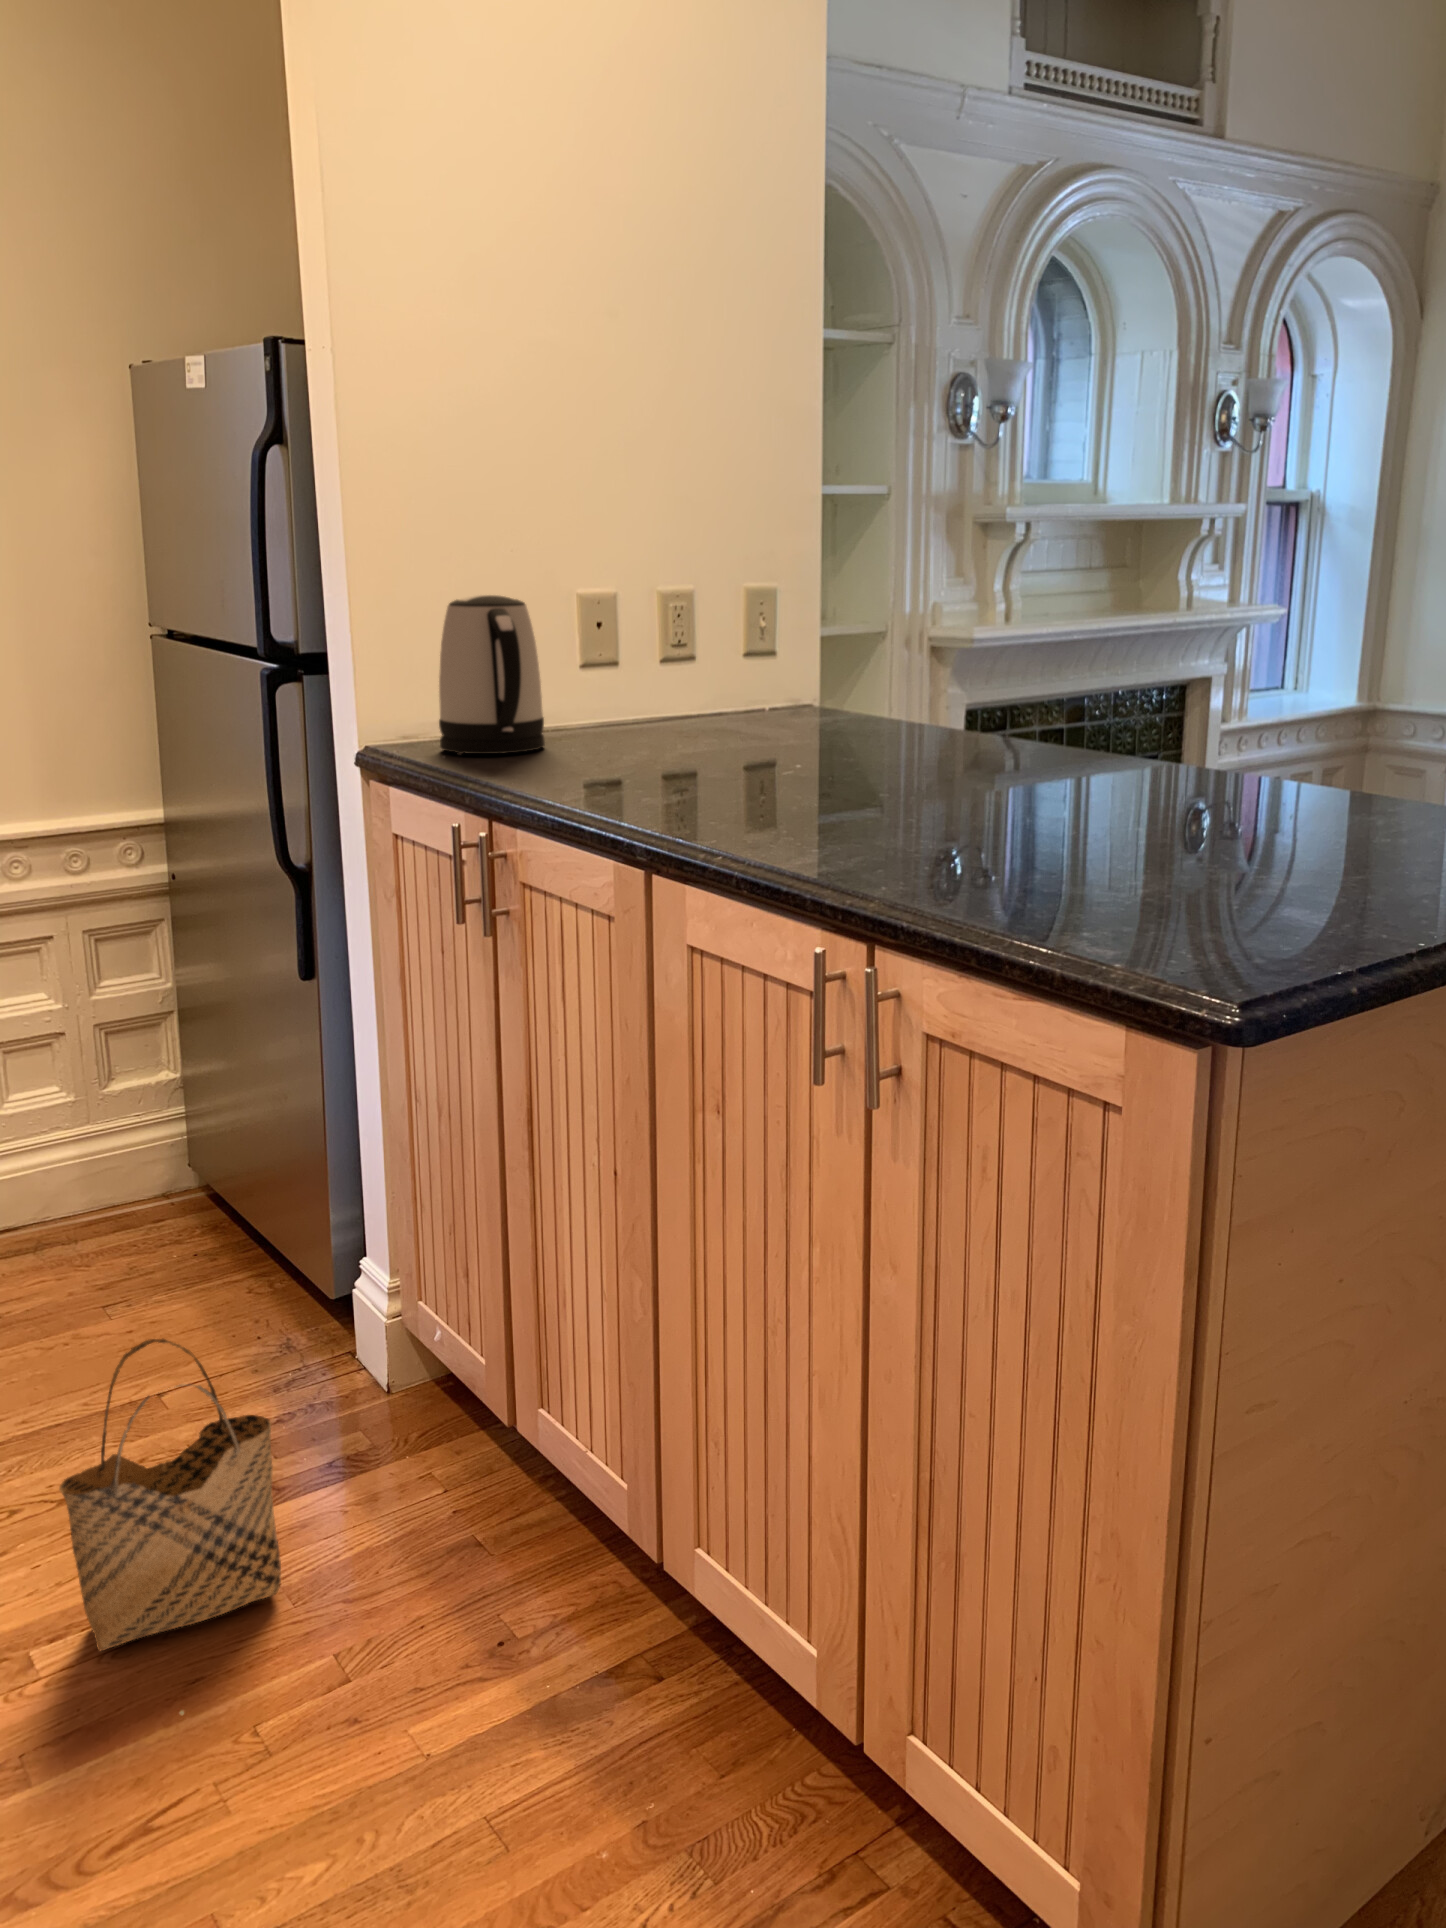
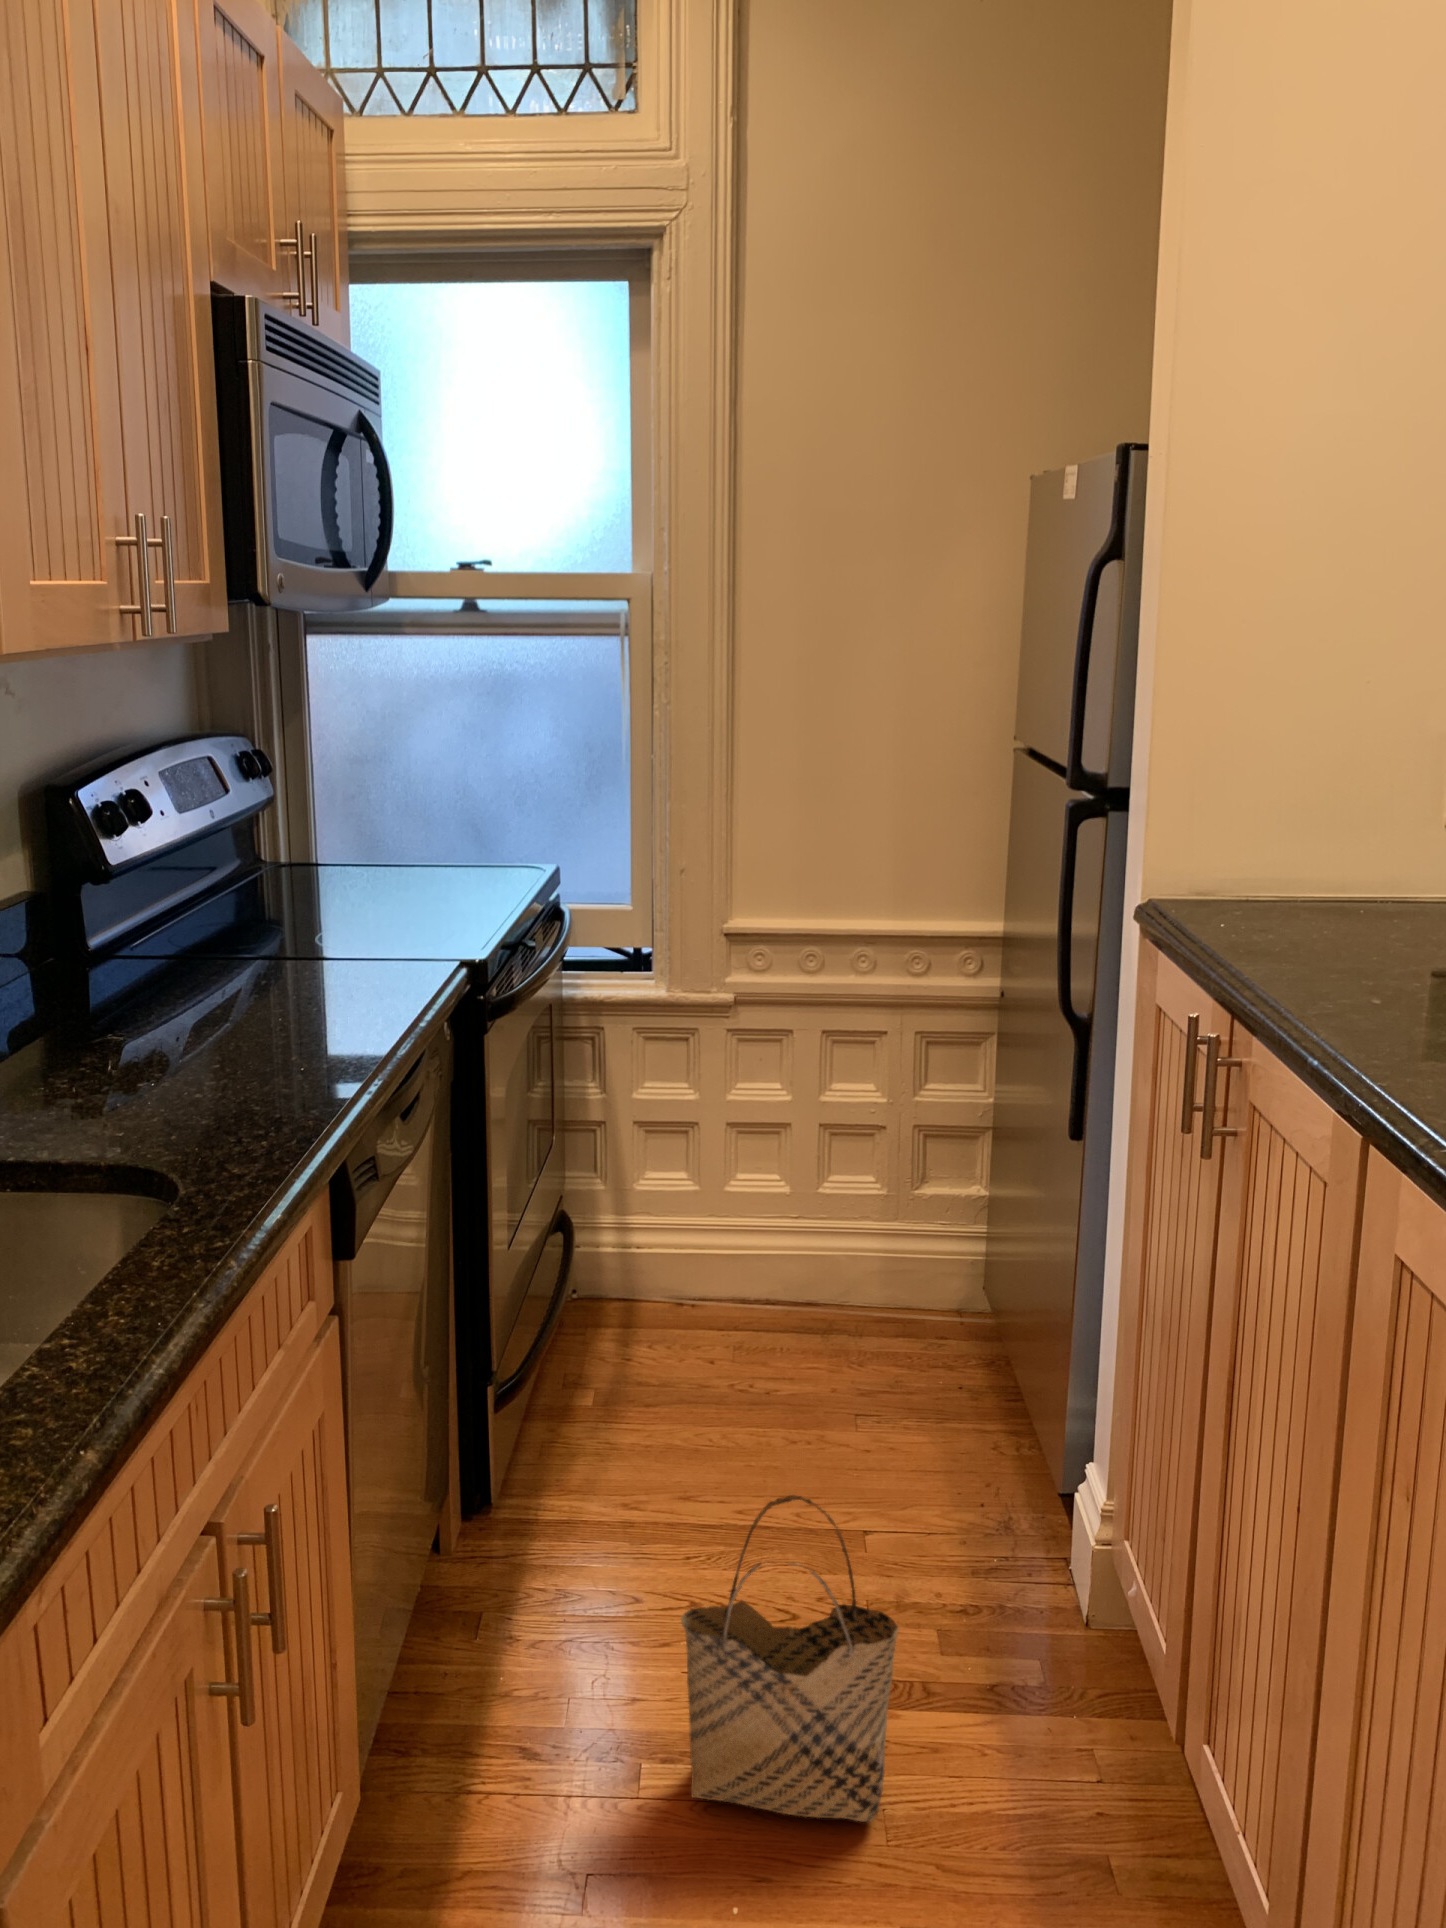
kettle: present [439,595,545,754] -> none [1227,736,1364,932]

